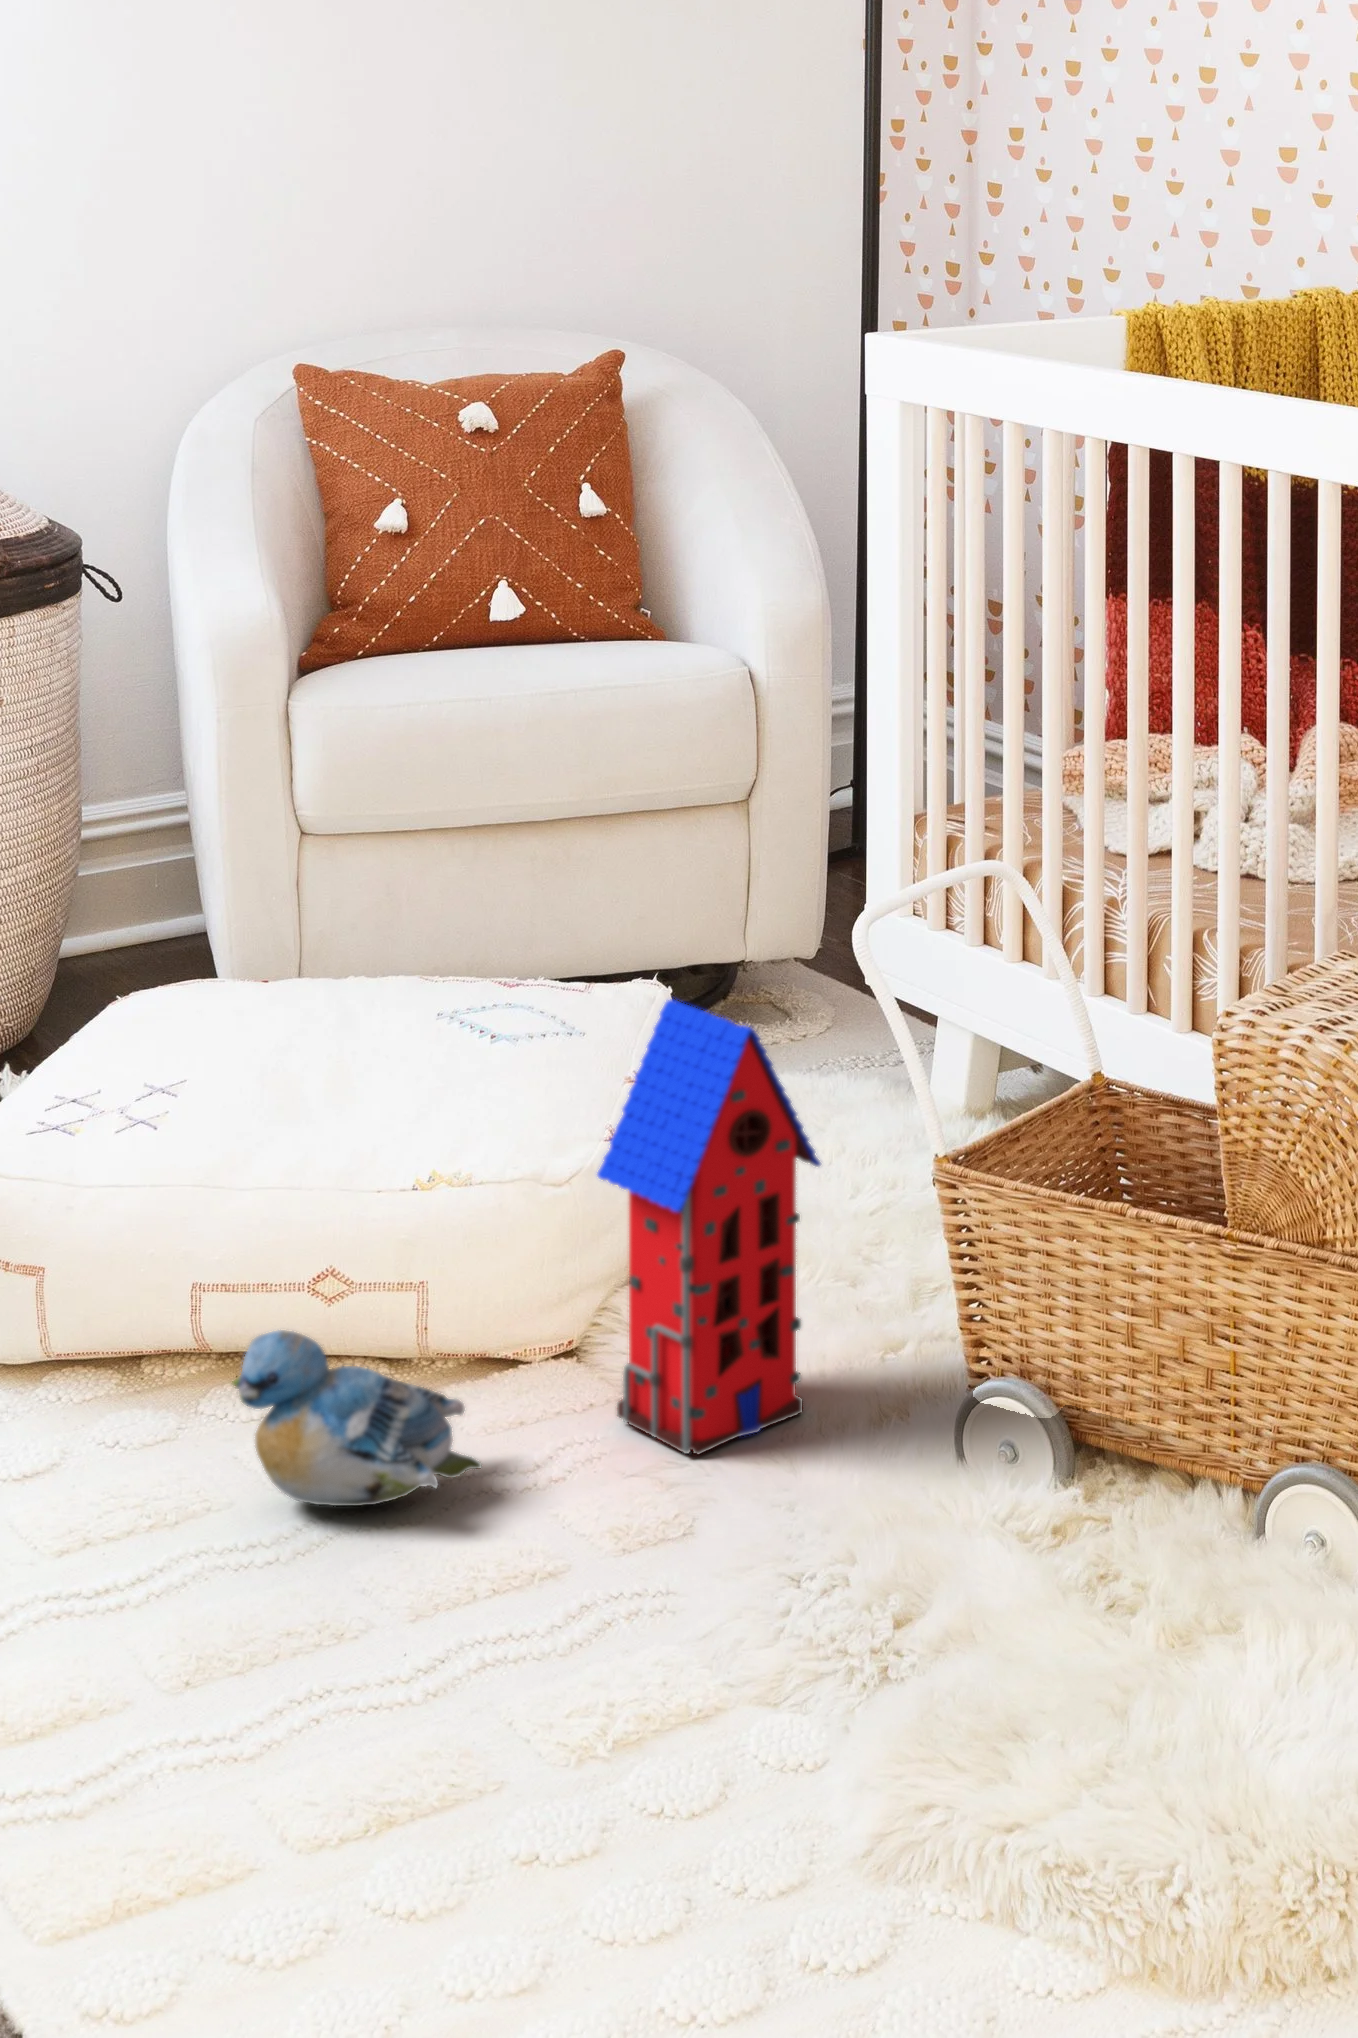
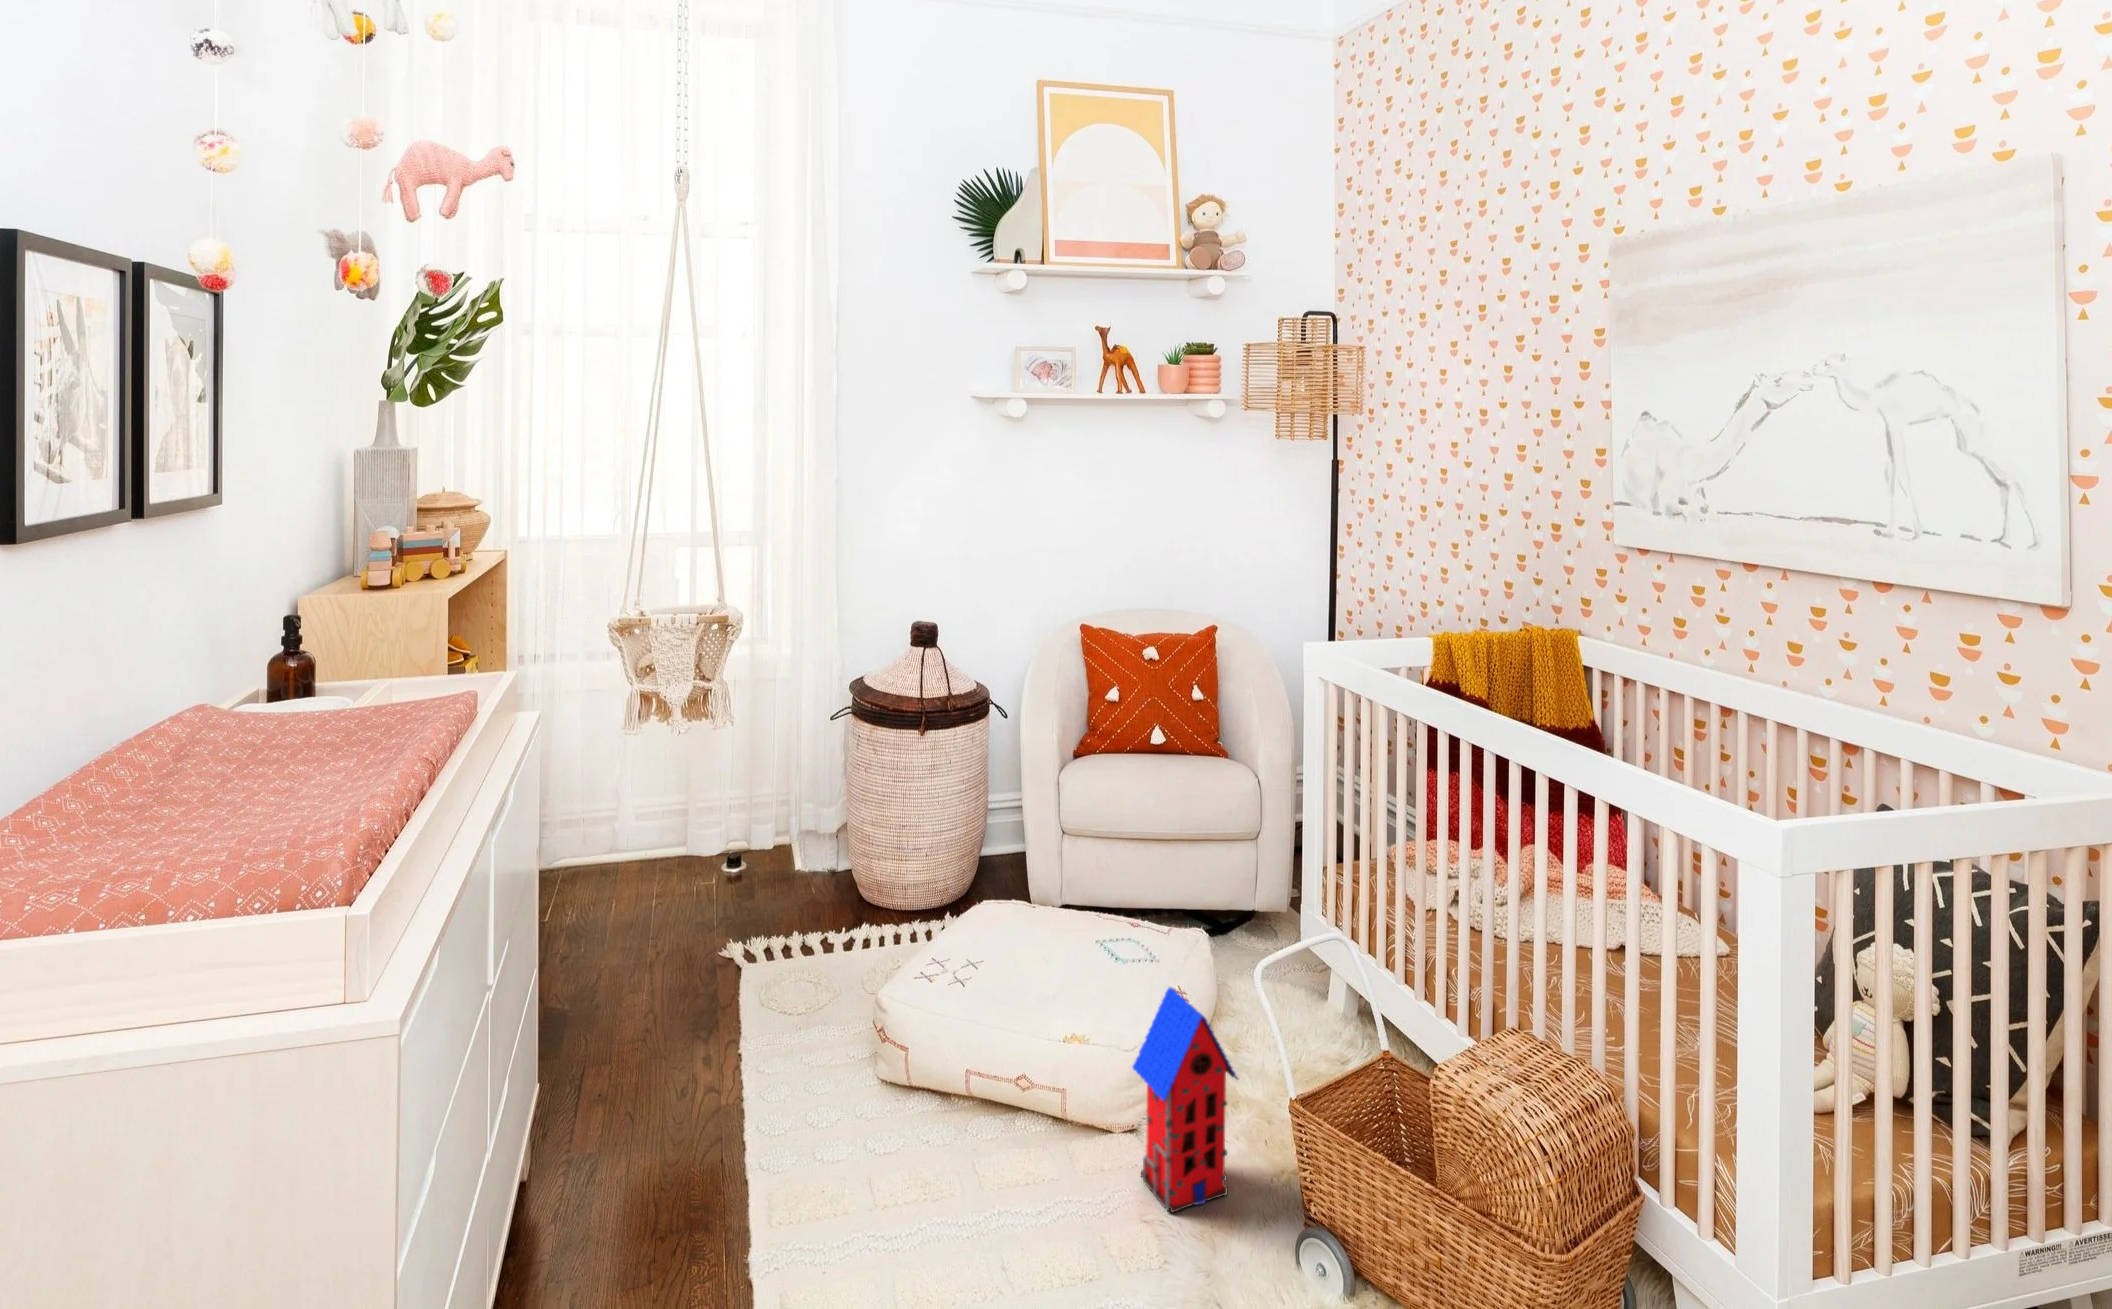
plush toy: present [233,1330,481,1506] -> none [964,1121,1070,1216]

